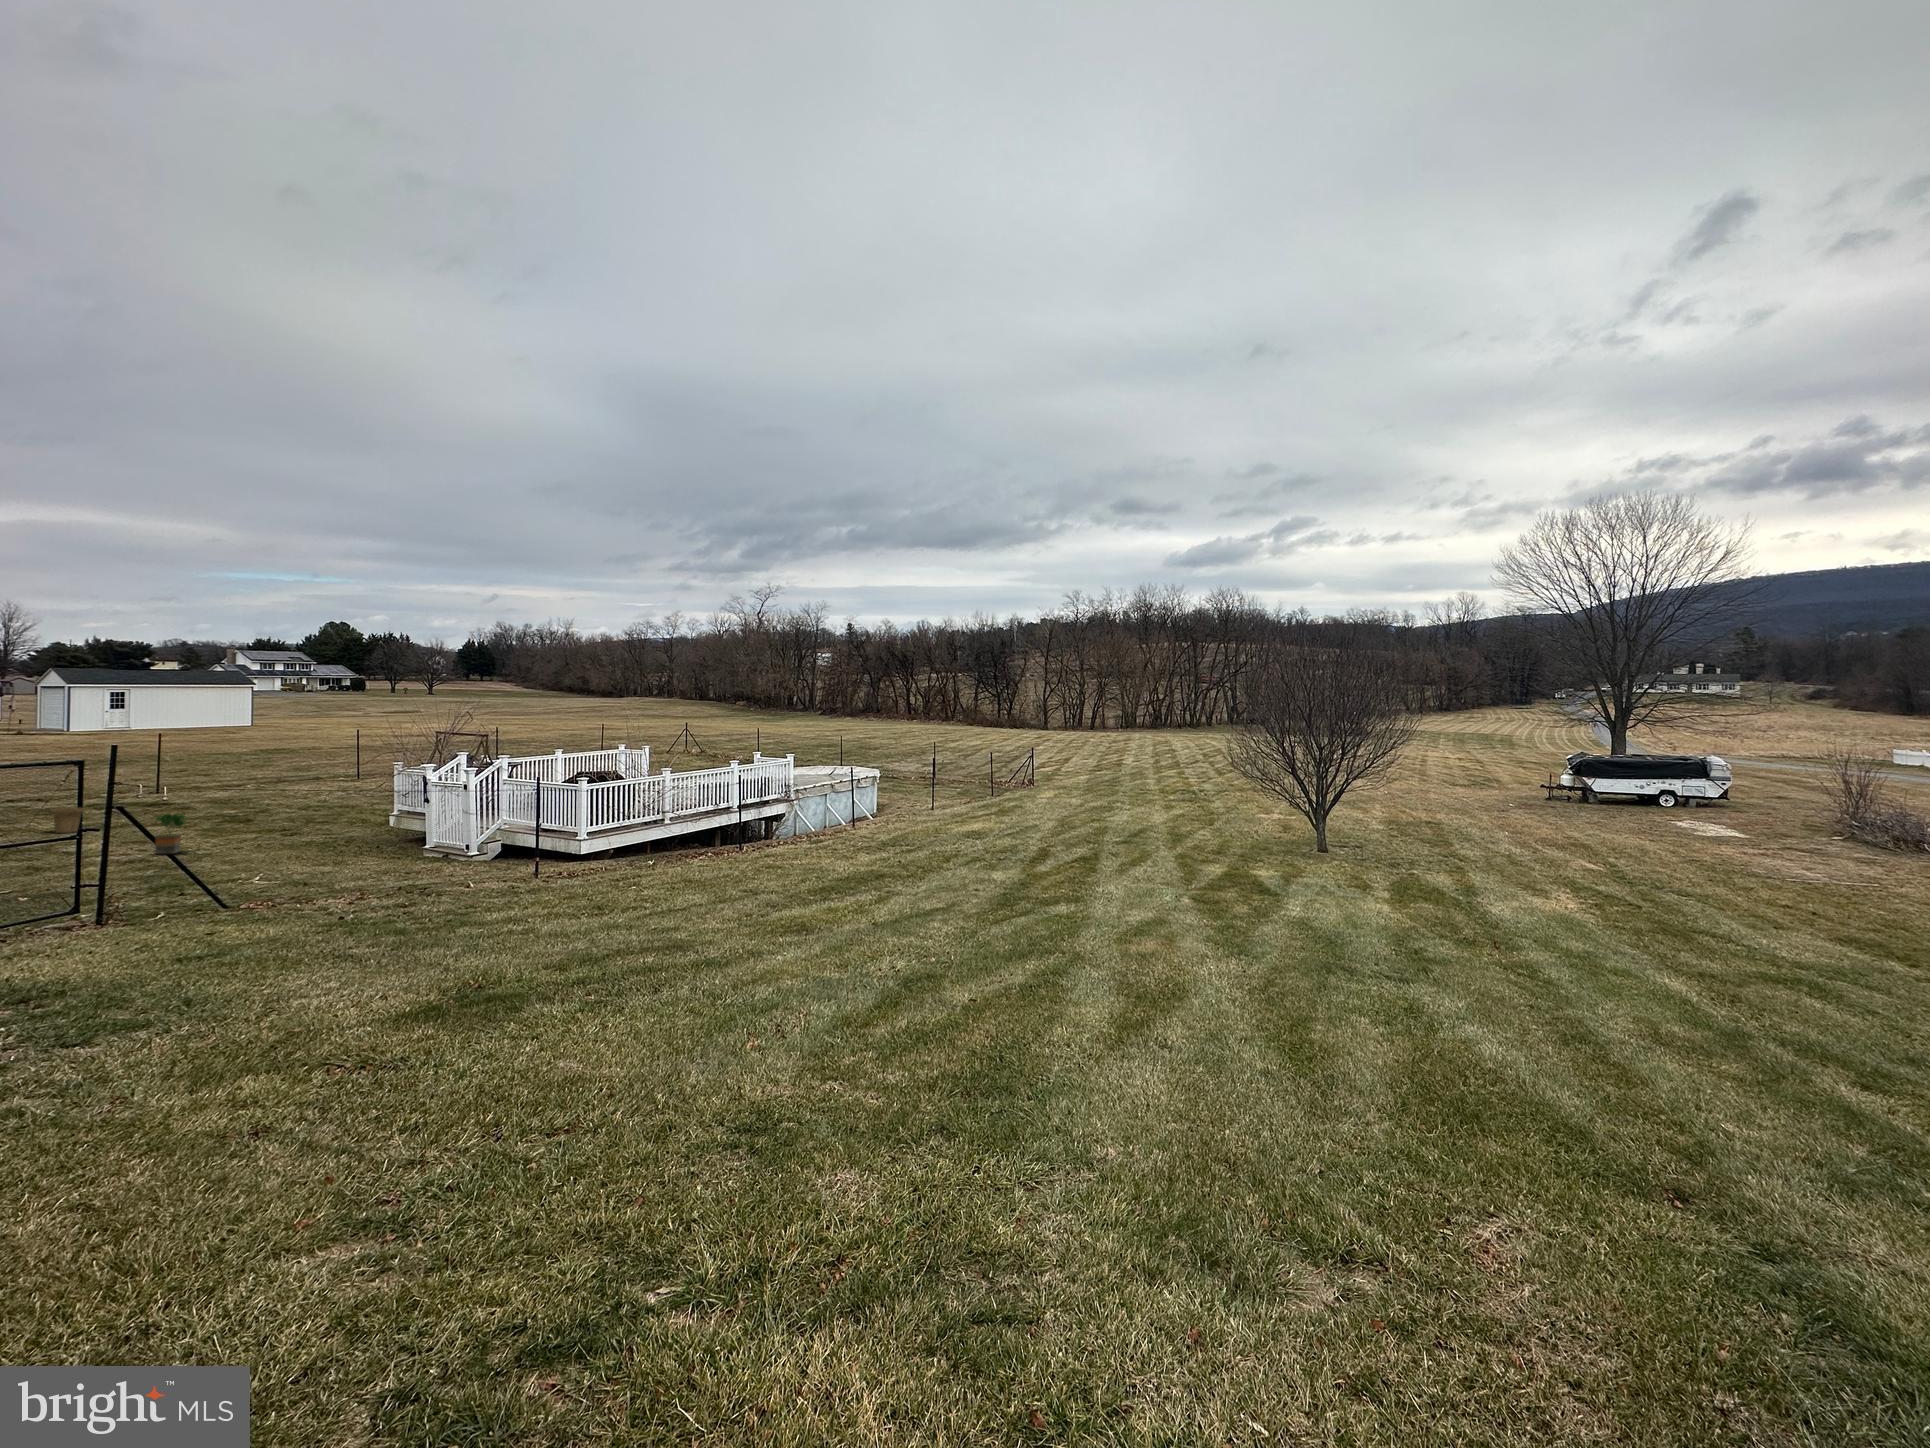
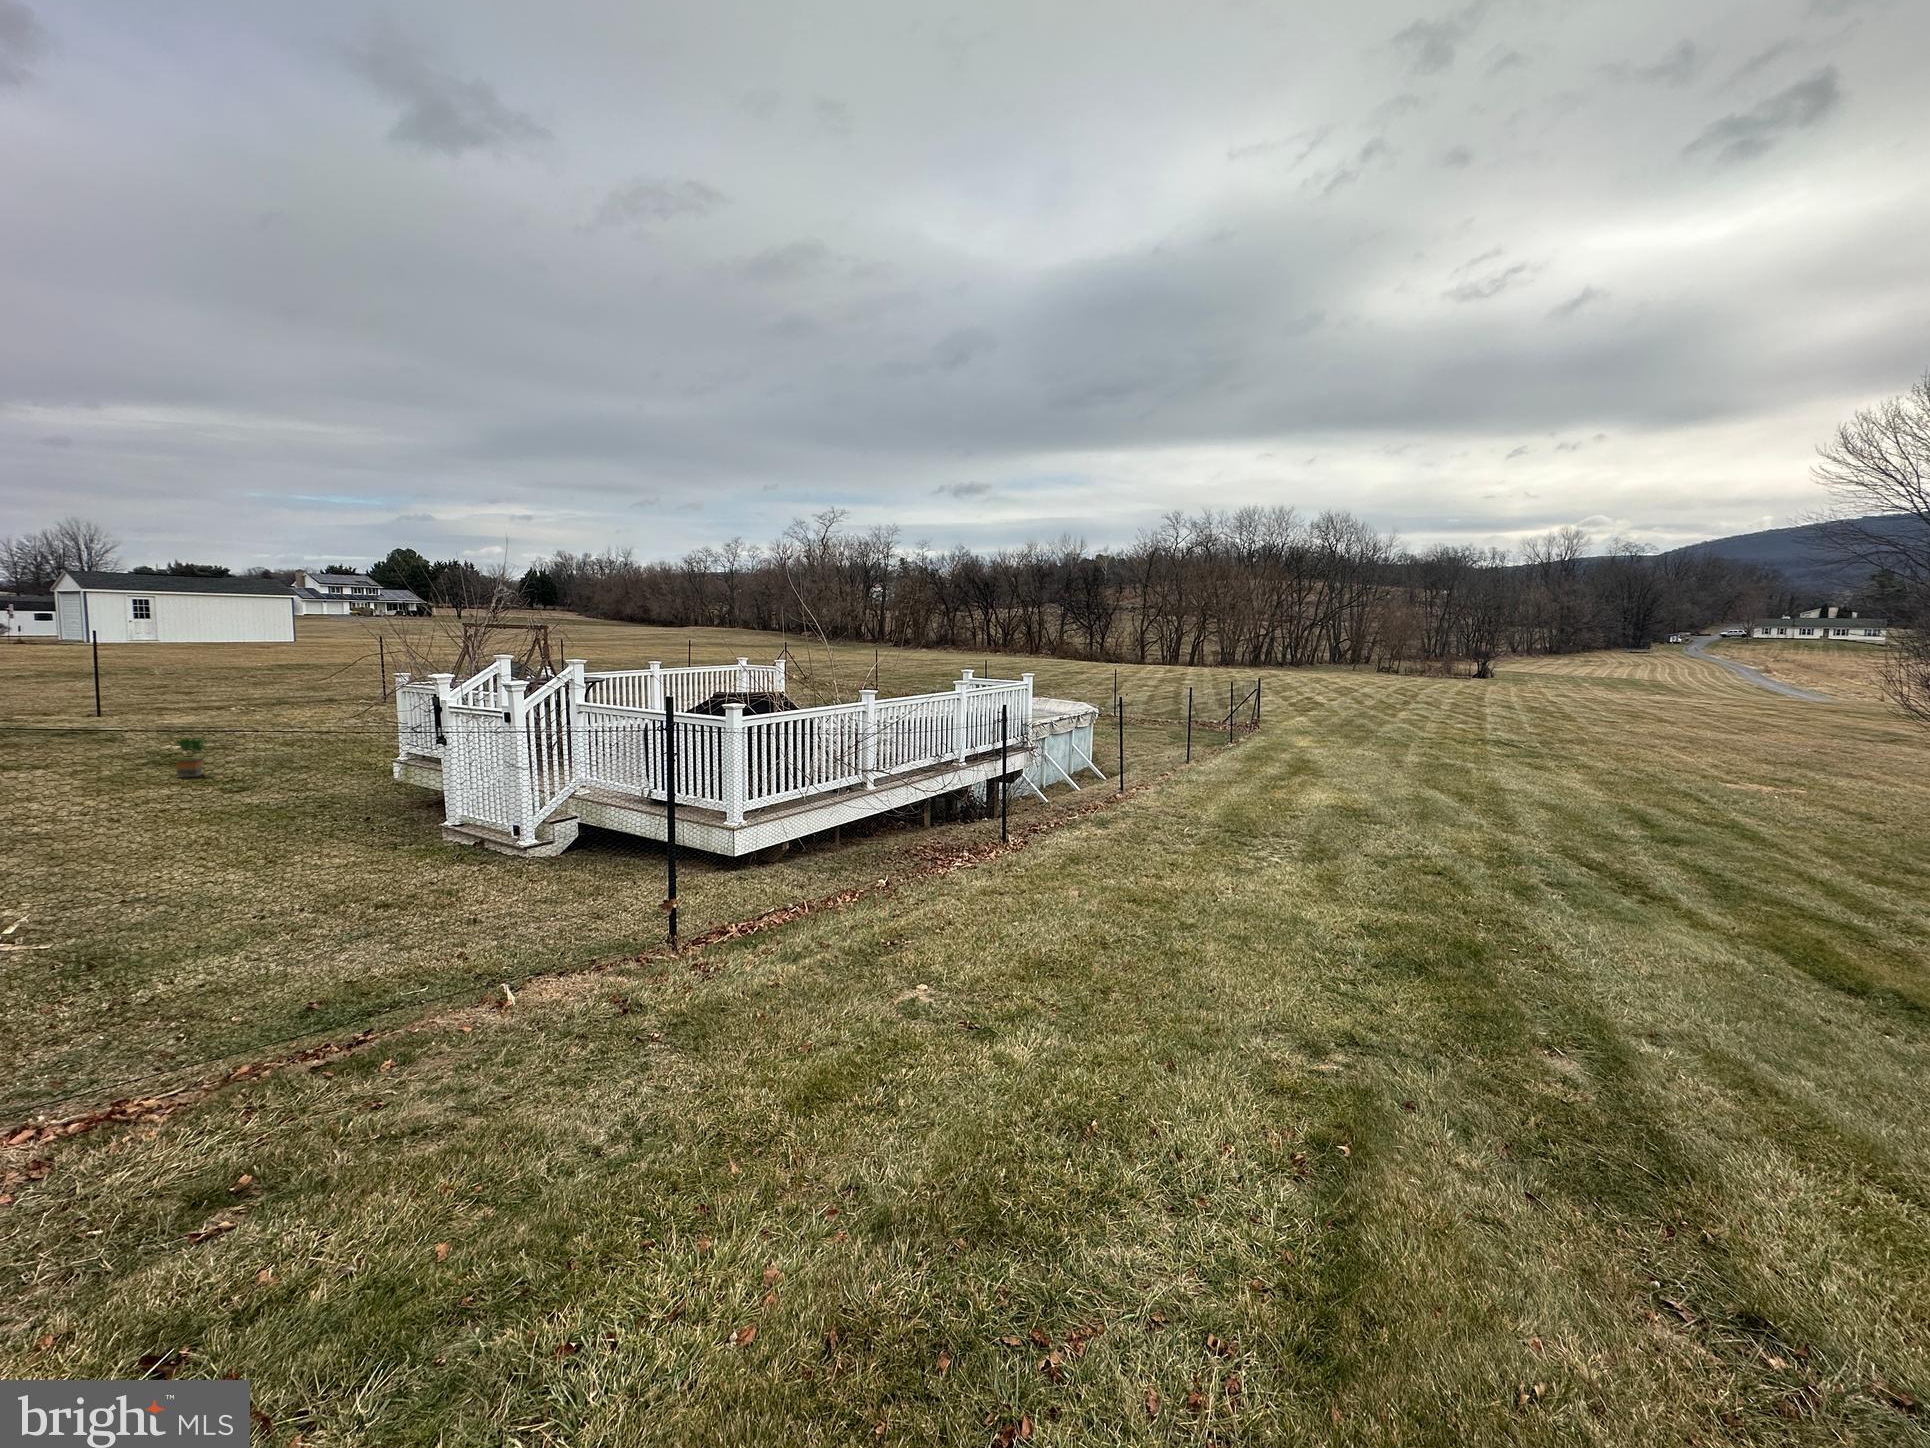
basket: present [50,808,86,833] -> none [72,728,109,753]

